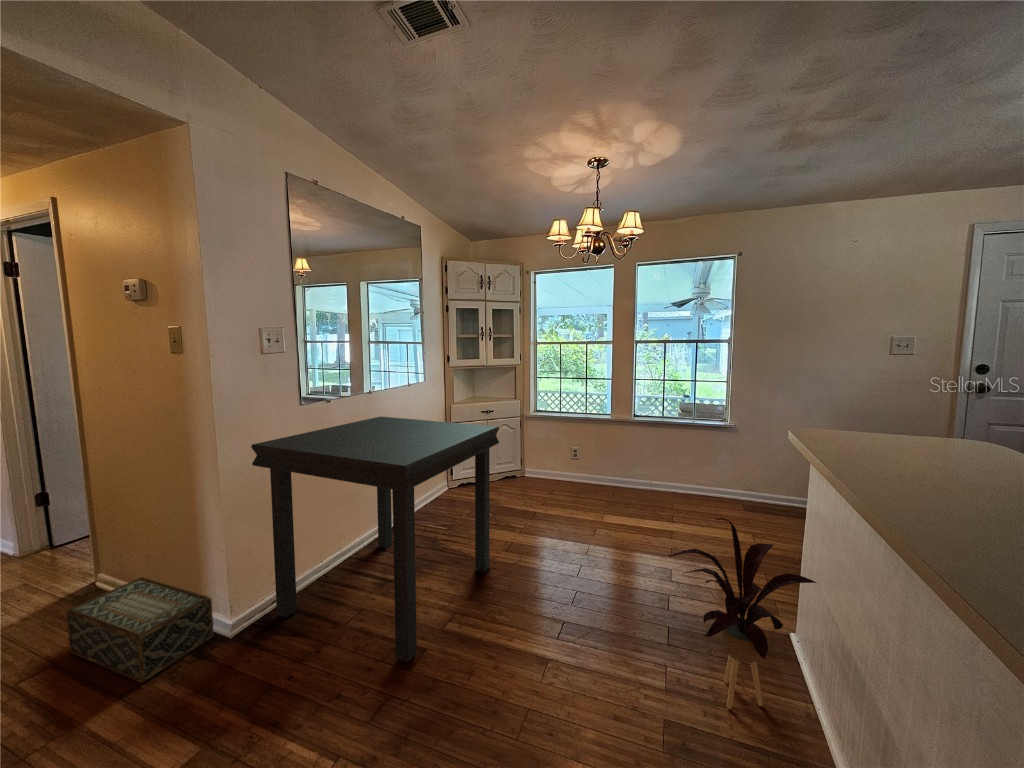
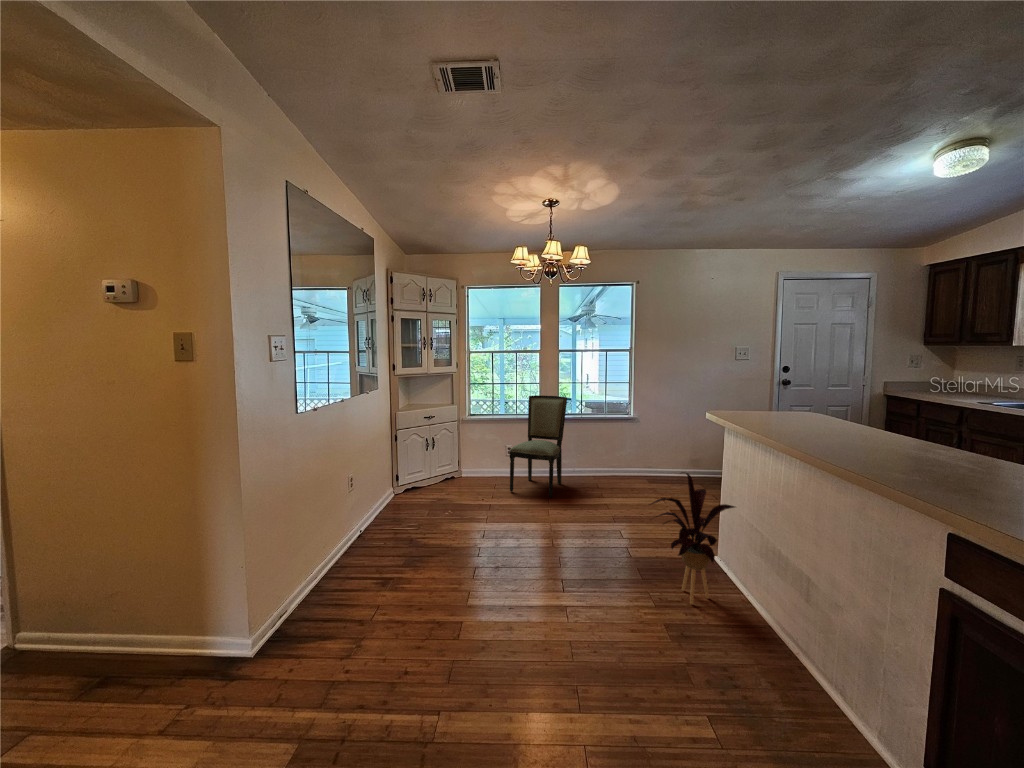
dining chair: none [565,393,642,514] -> present [510,395,567,497]
dining table: present [251,416,499,663] -> none [268,424,483,633]
woven basket: present [67,577,214,683] -> none [38,619,231,721]

